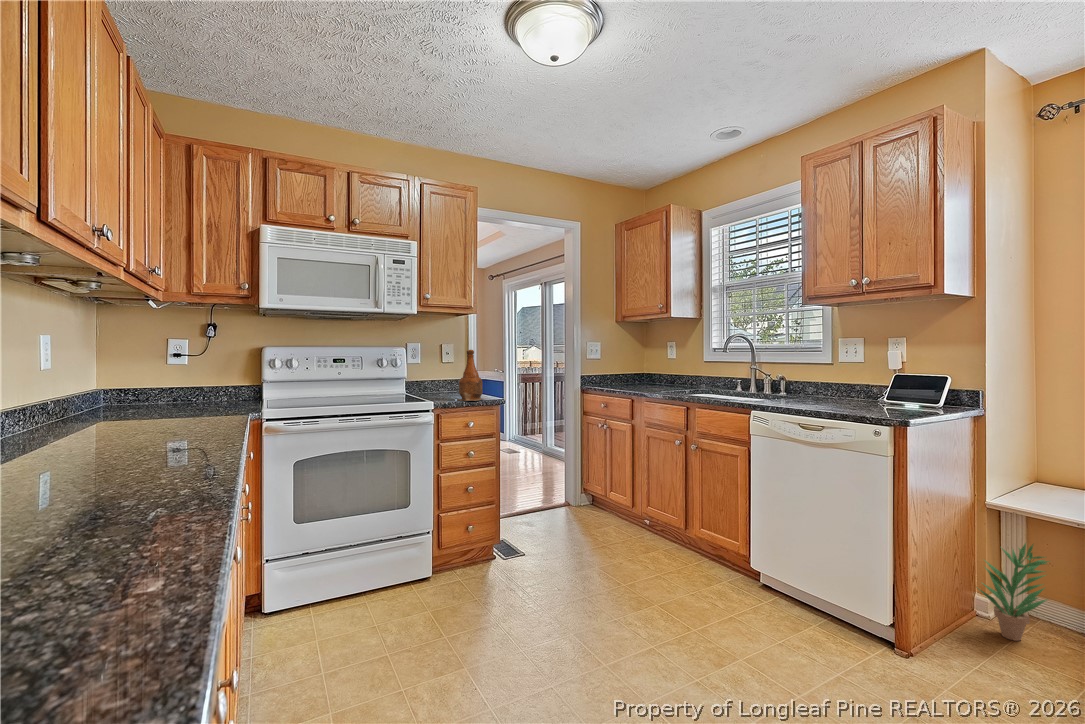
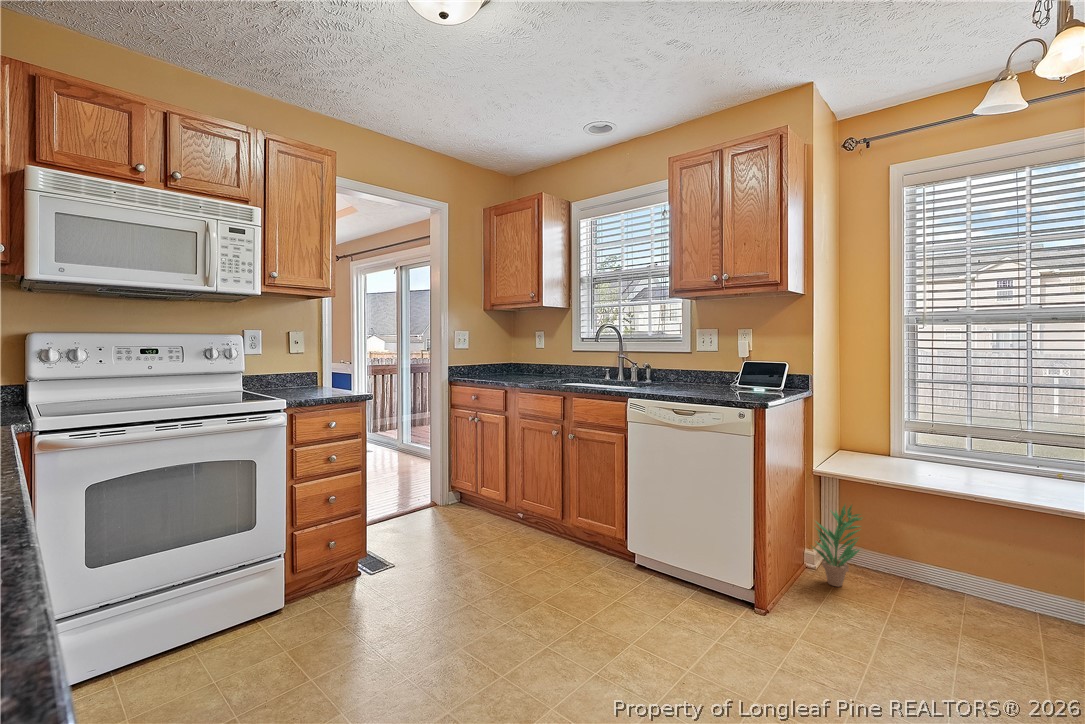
bottle: present [459,350,484,401] -> none [312,338,349,397]

